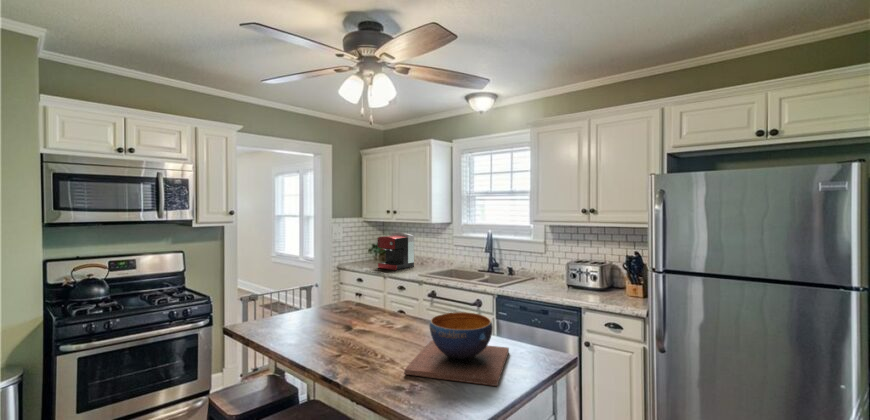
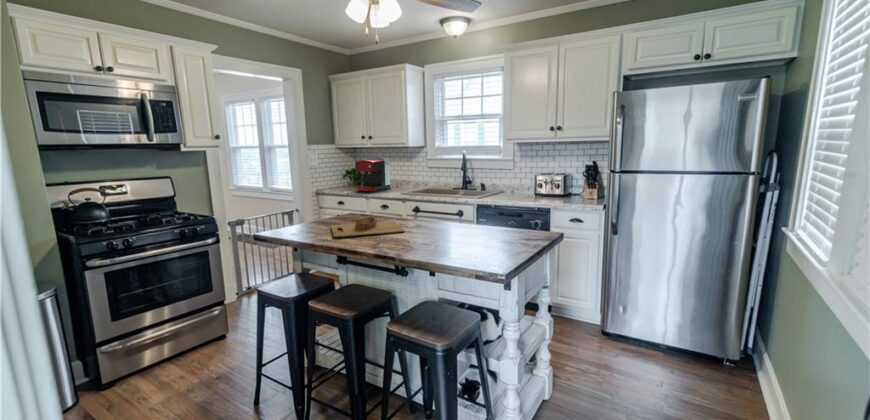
decorative bowl: present [404,312,509,386] -> none [439,205,516,253]
cutting board: none [301,313,385,340] -> present [331,216,404,237]

